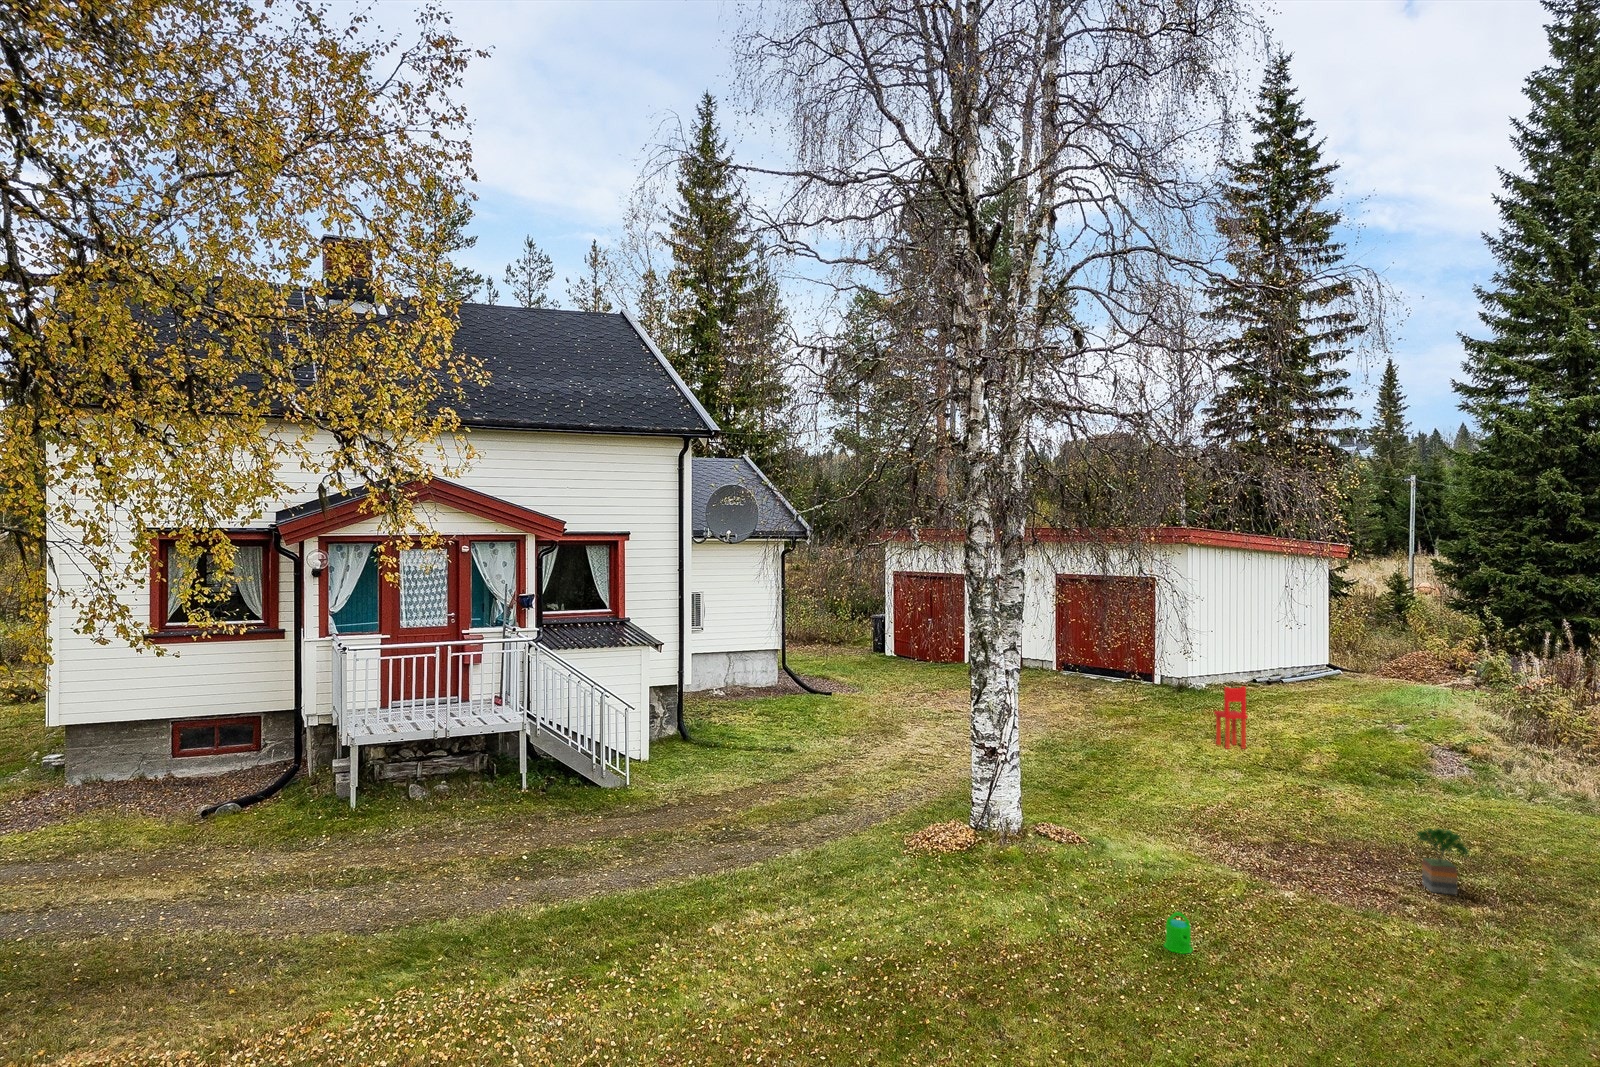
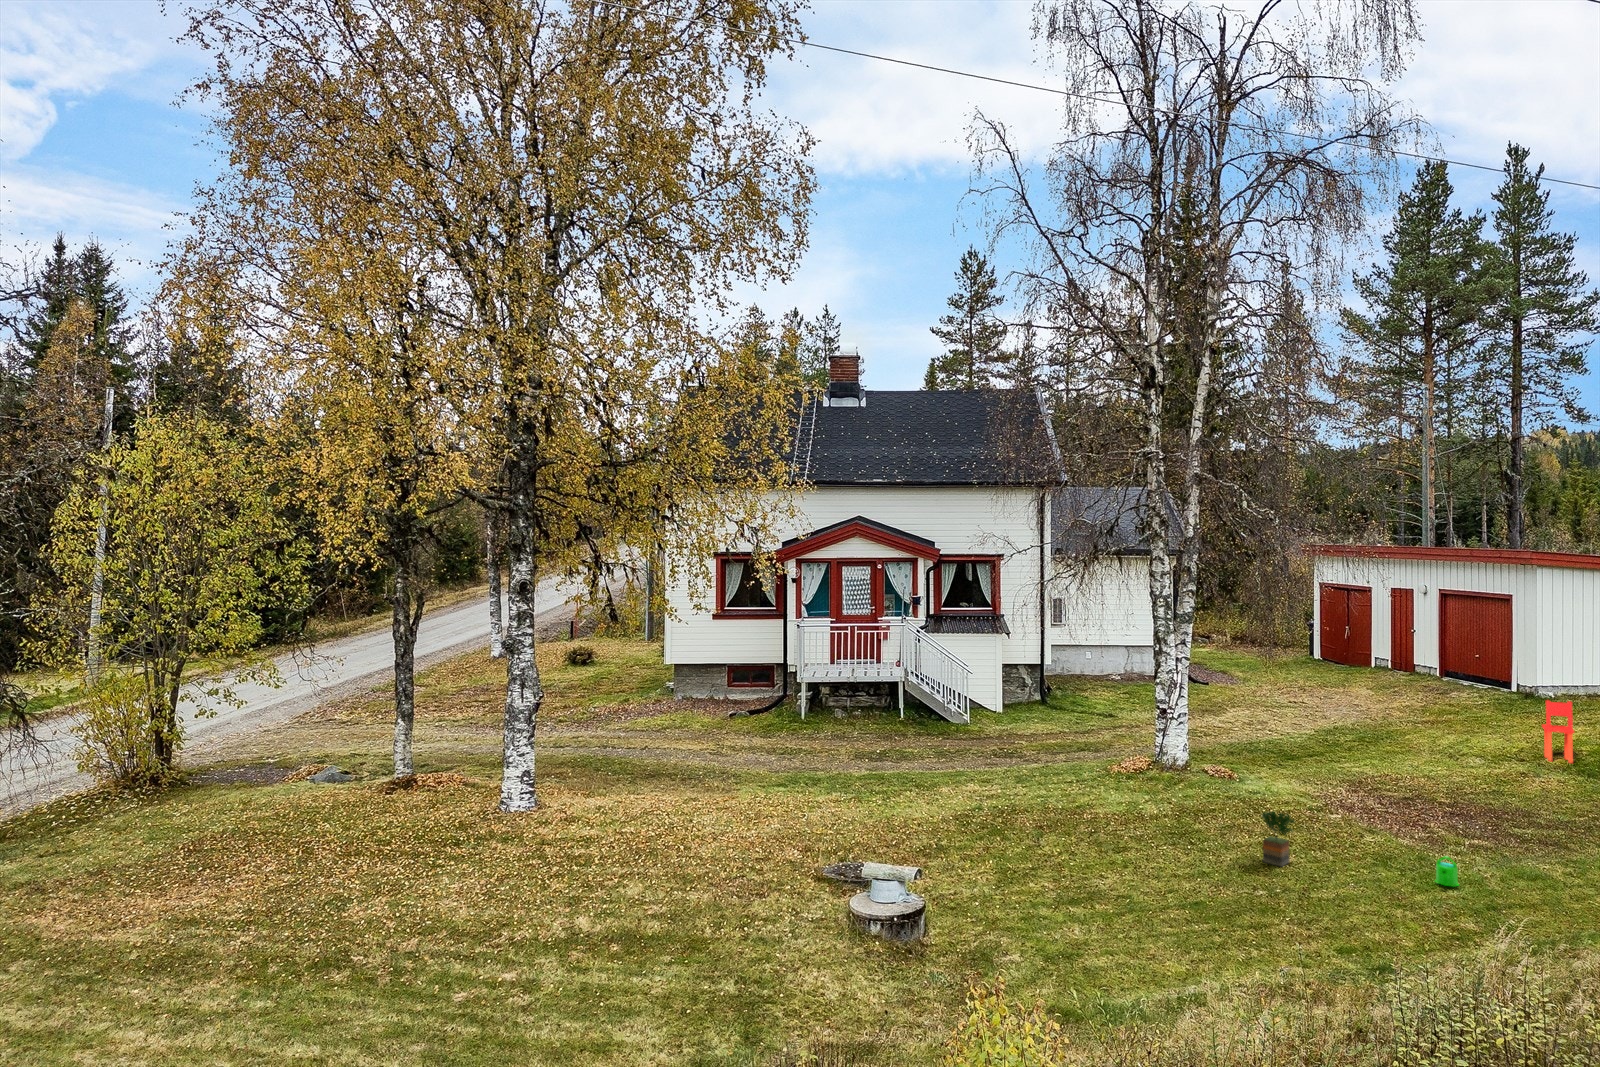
potted tree: present [1417,828,1469,895] -> present [1261,811,1296,866]
watering can: present [1164,912,1193,954] -> present [1435,856,1458,887]

